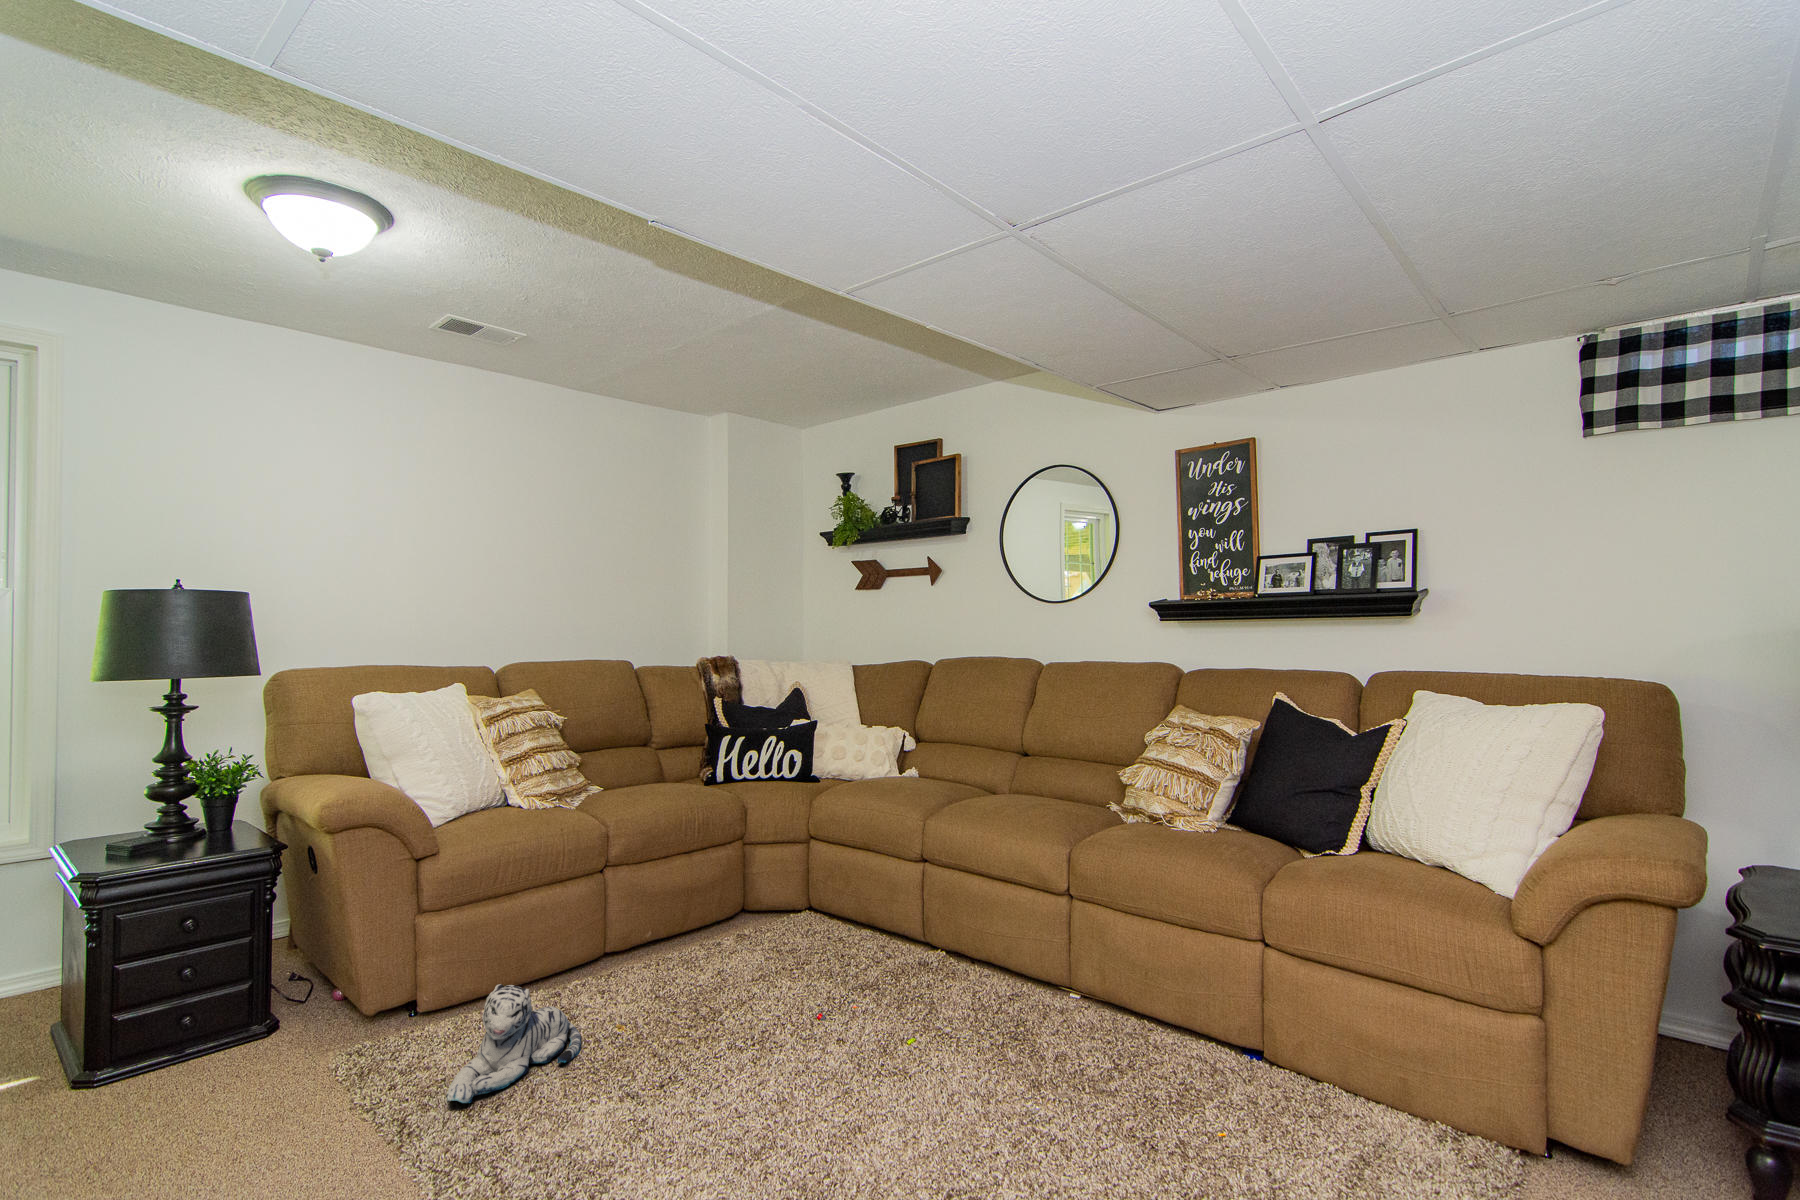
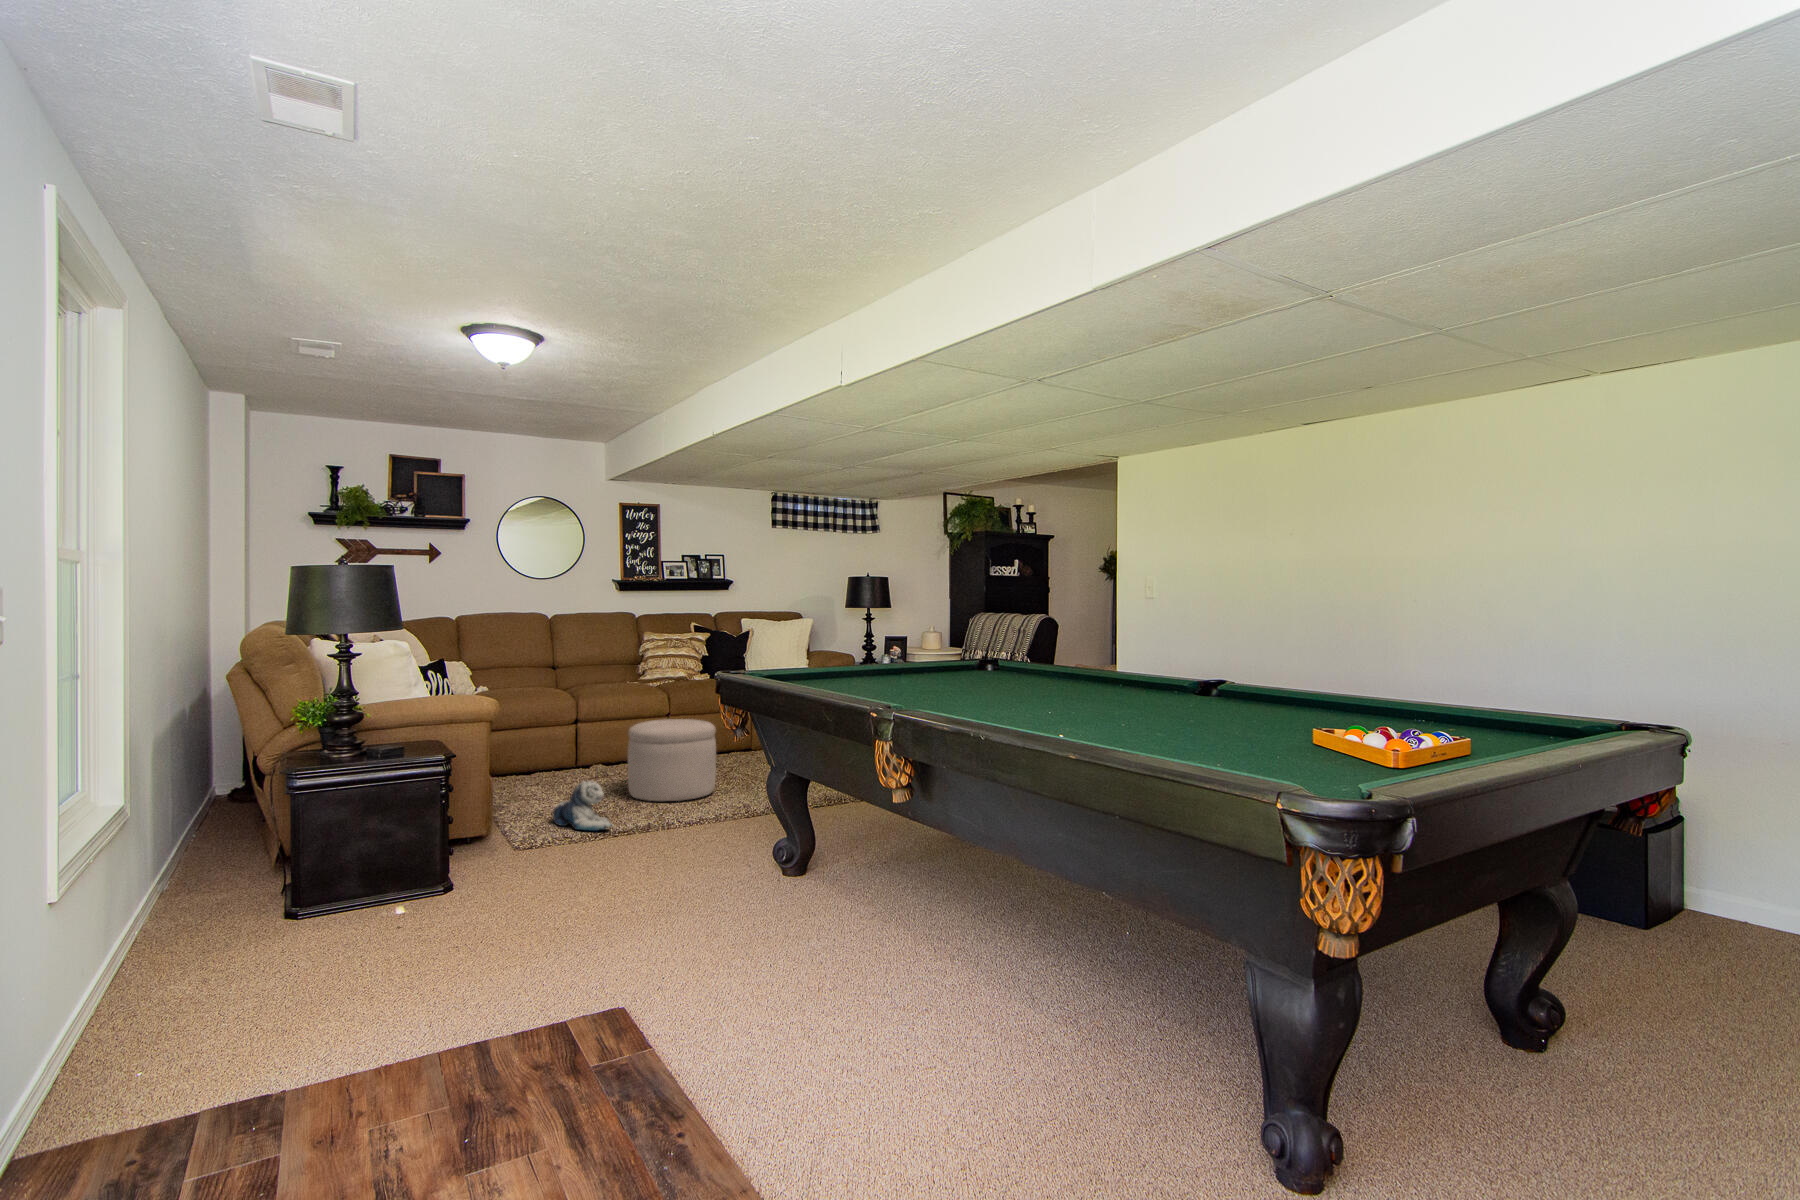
ottoman: none [704,895,901,1127] -> present [628,719,716,801]

